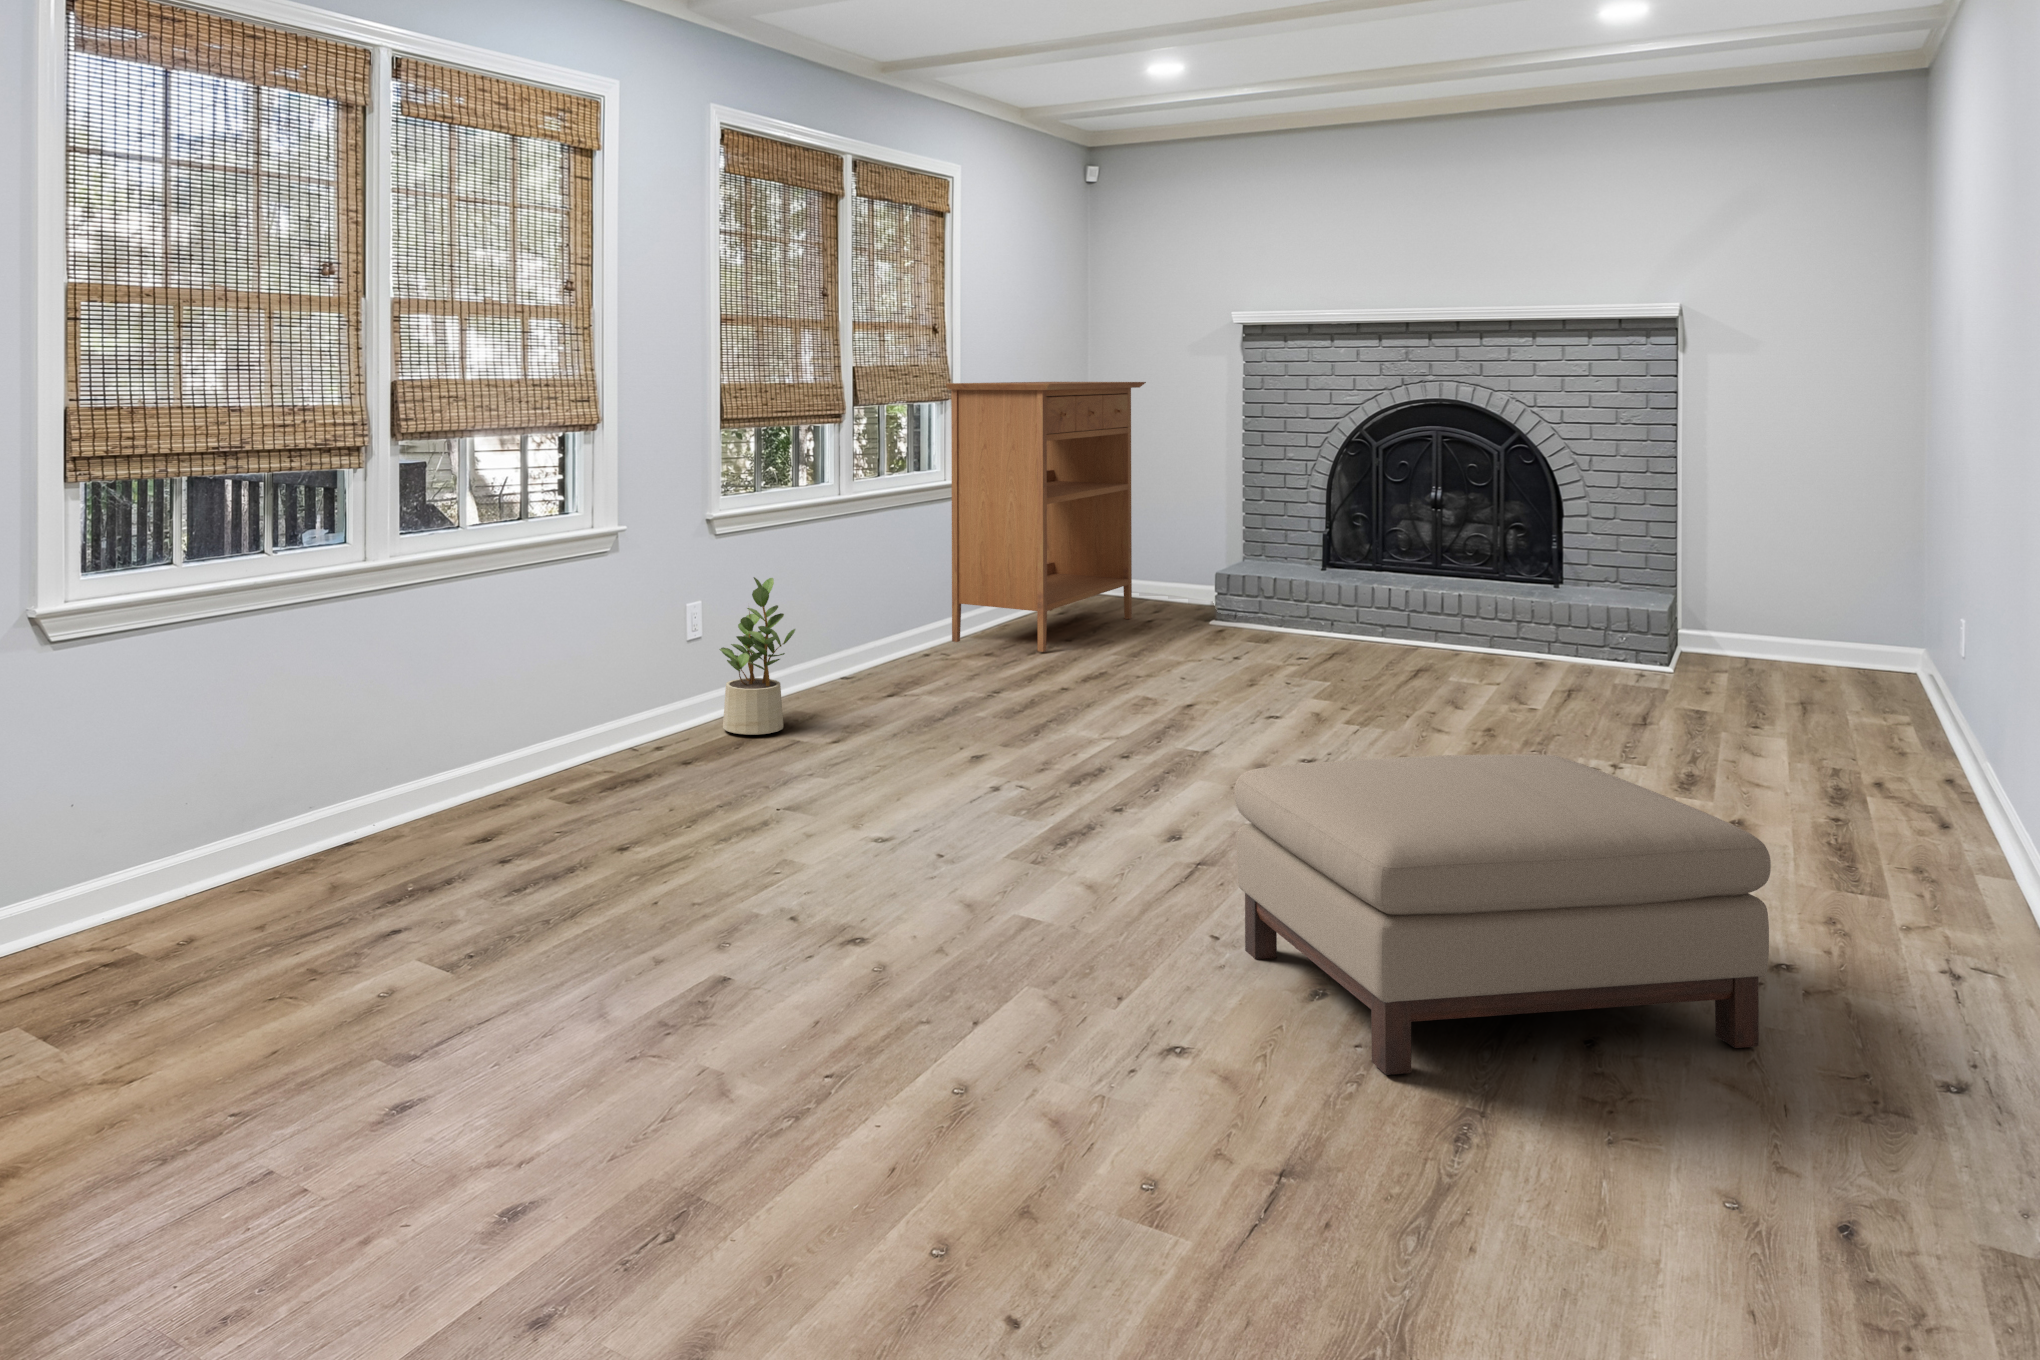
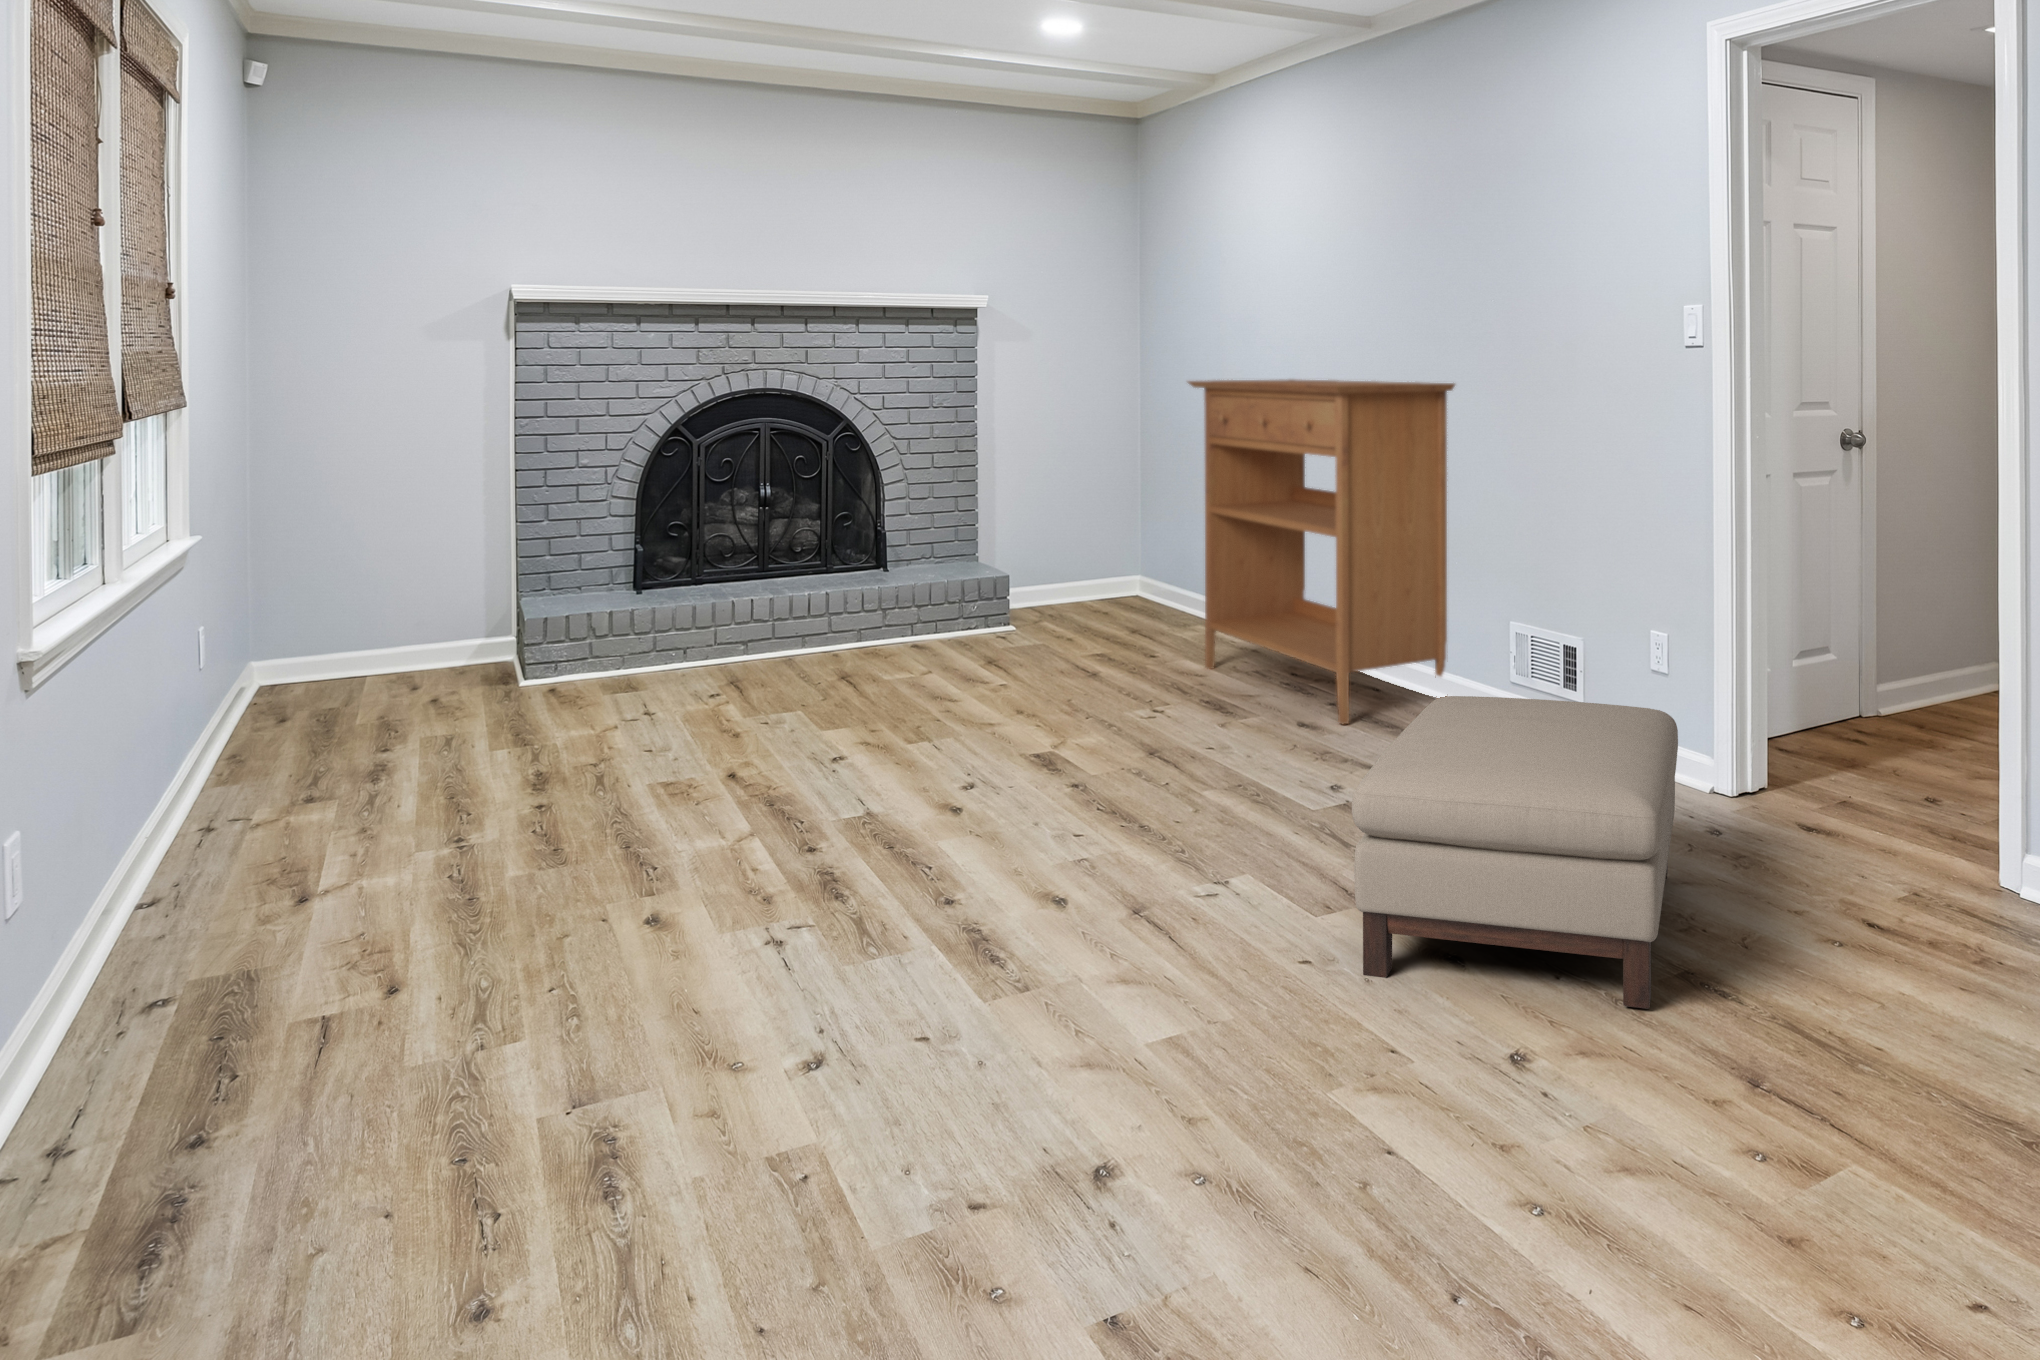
console table: present [946,382,1146,652] -> present [1188,379,1455,724]
potted plant: present [719,577,795,735] -> none [71,739,273,1055]

